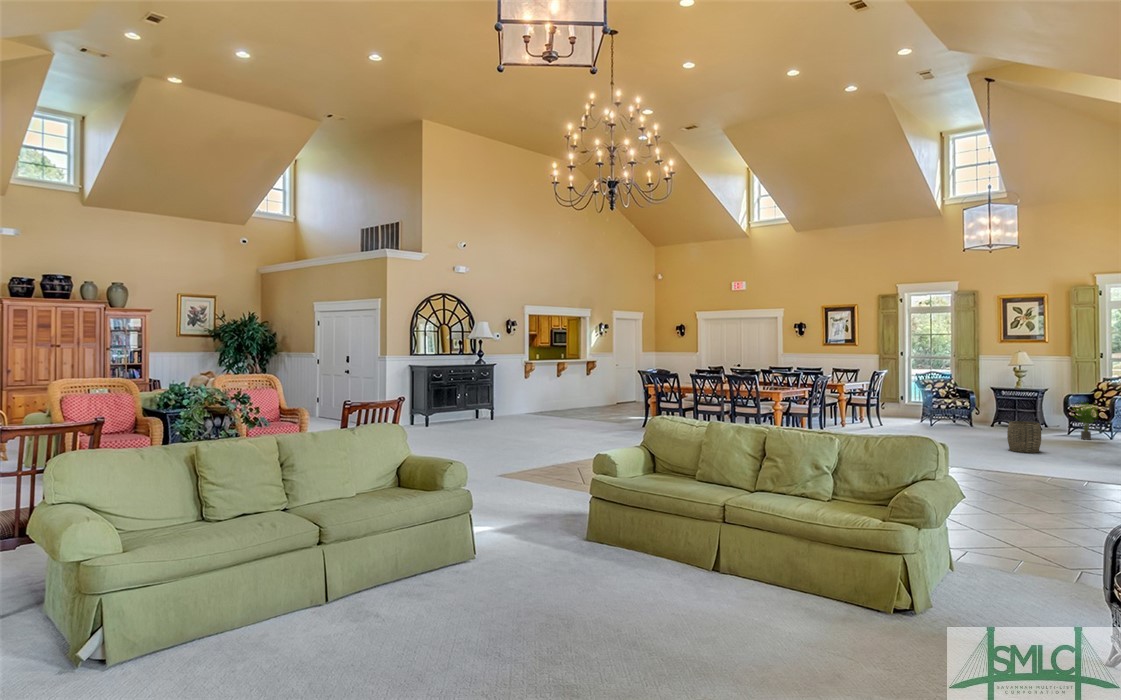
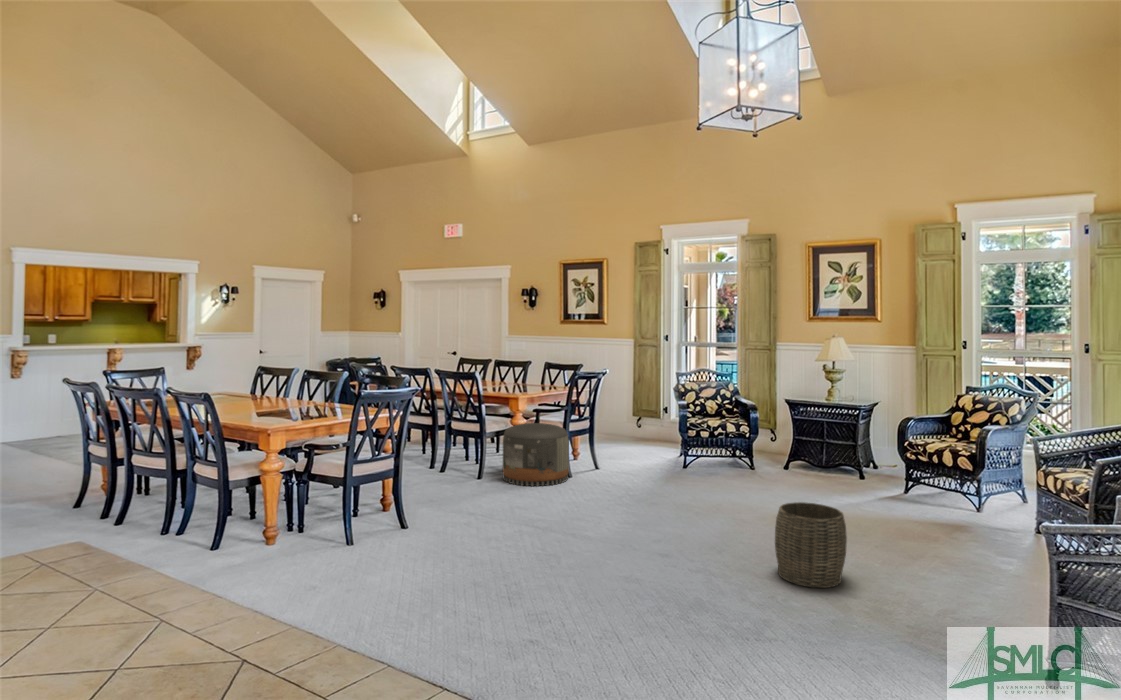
pouf: none [834,399,871,430] -> present [503,423,569,486]
potted plant: present [1076,404,1096,440] -> none [901,435,967,514]

